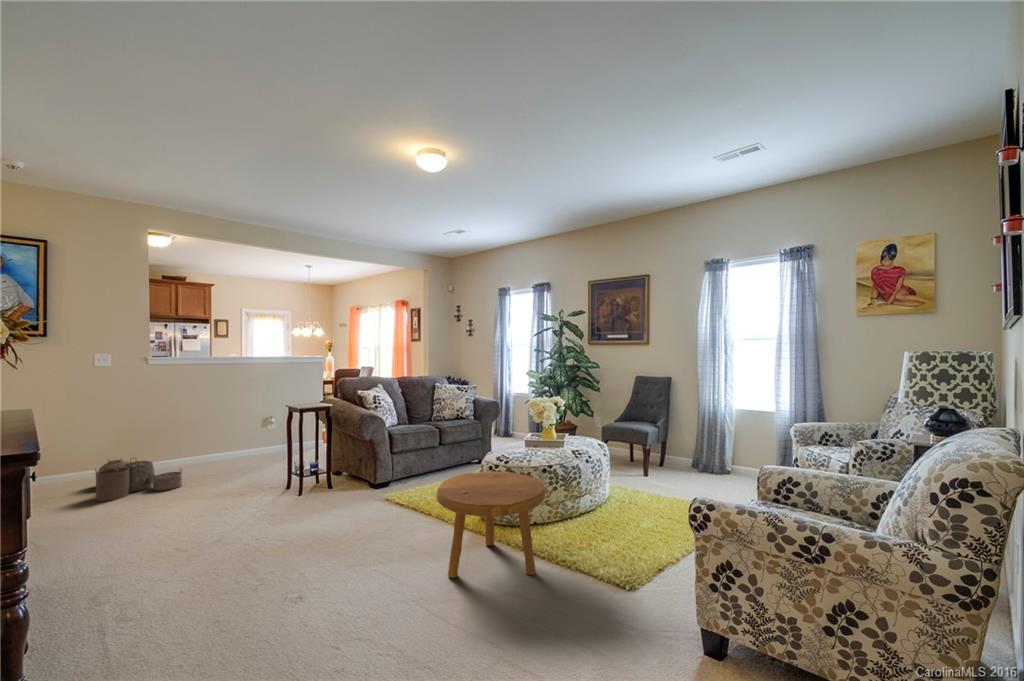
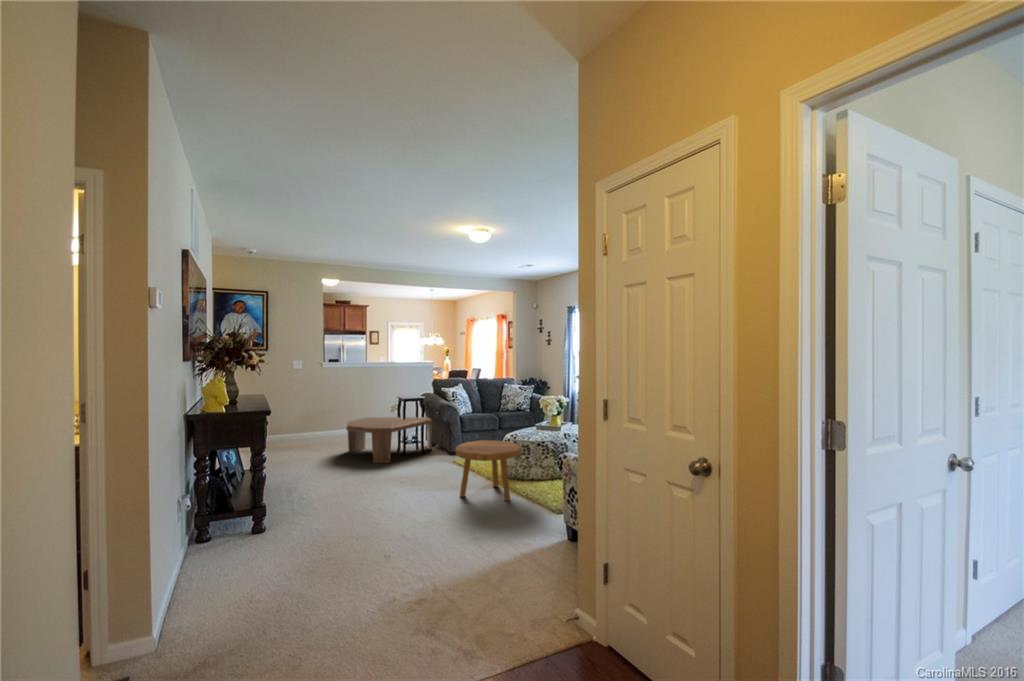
coffee table: none [200,434,344,519] -> present [346,417,432,463]
woven basket: present [95,459,182,501] -> none [296,425,340,449]

